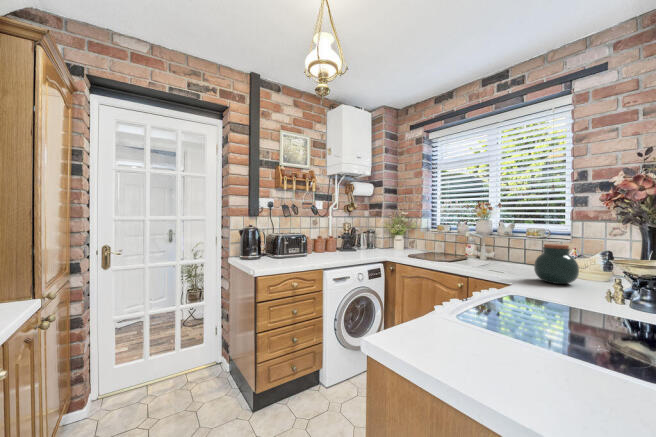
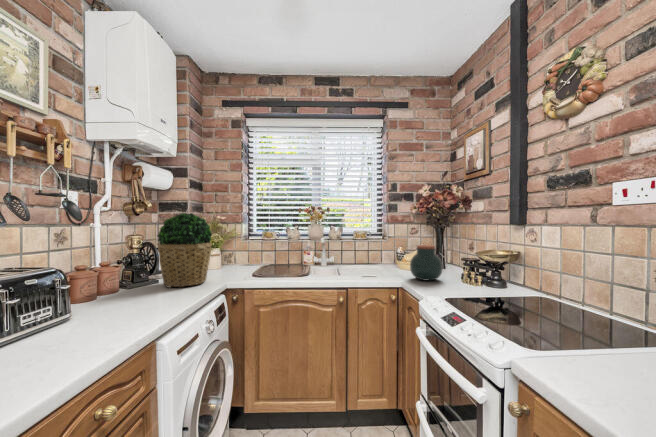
potted plant: none [352,211,382,254] -> present [157,213,212,288]

